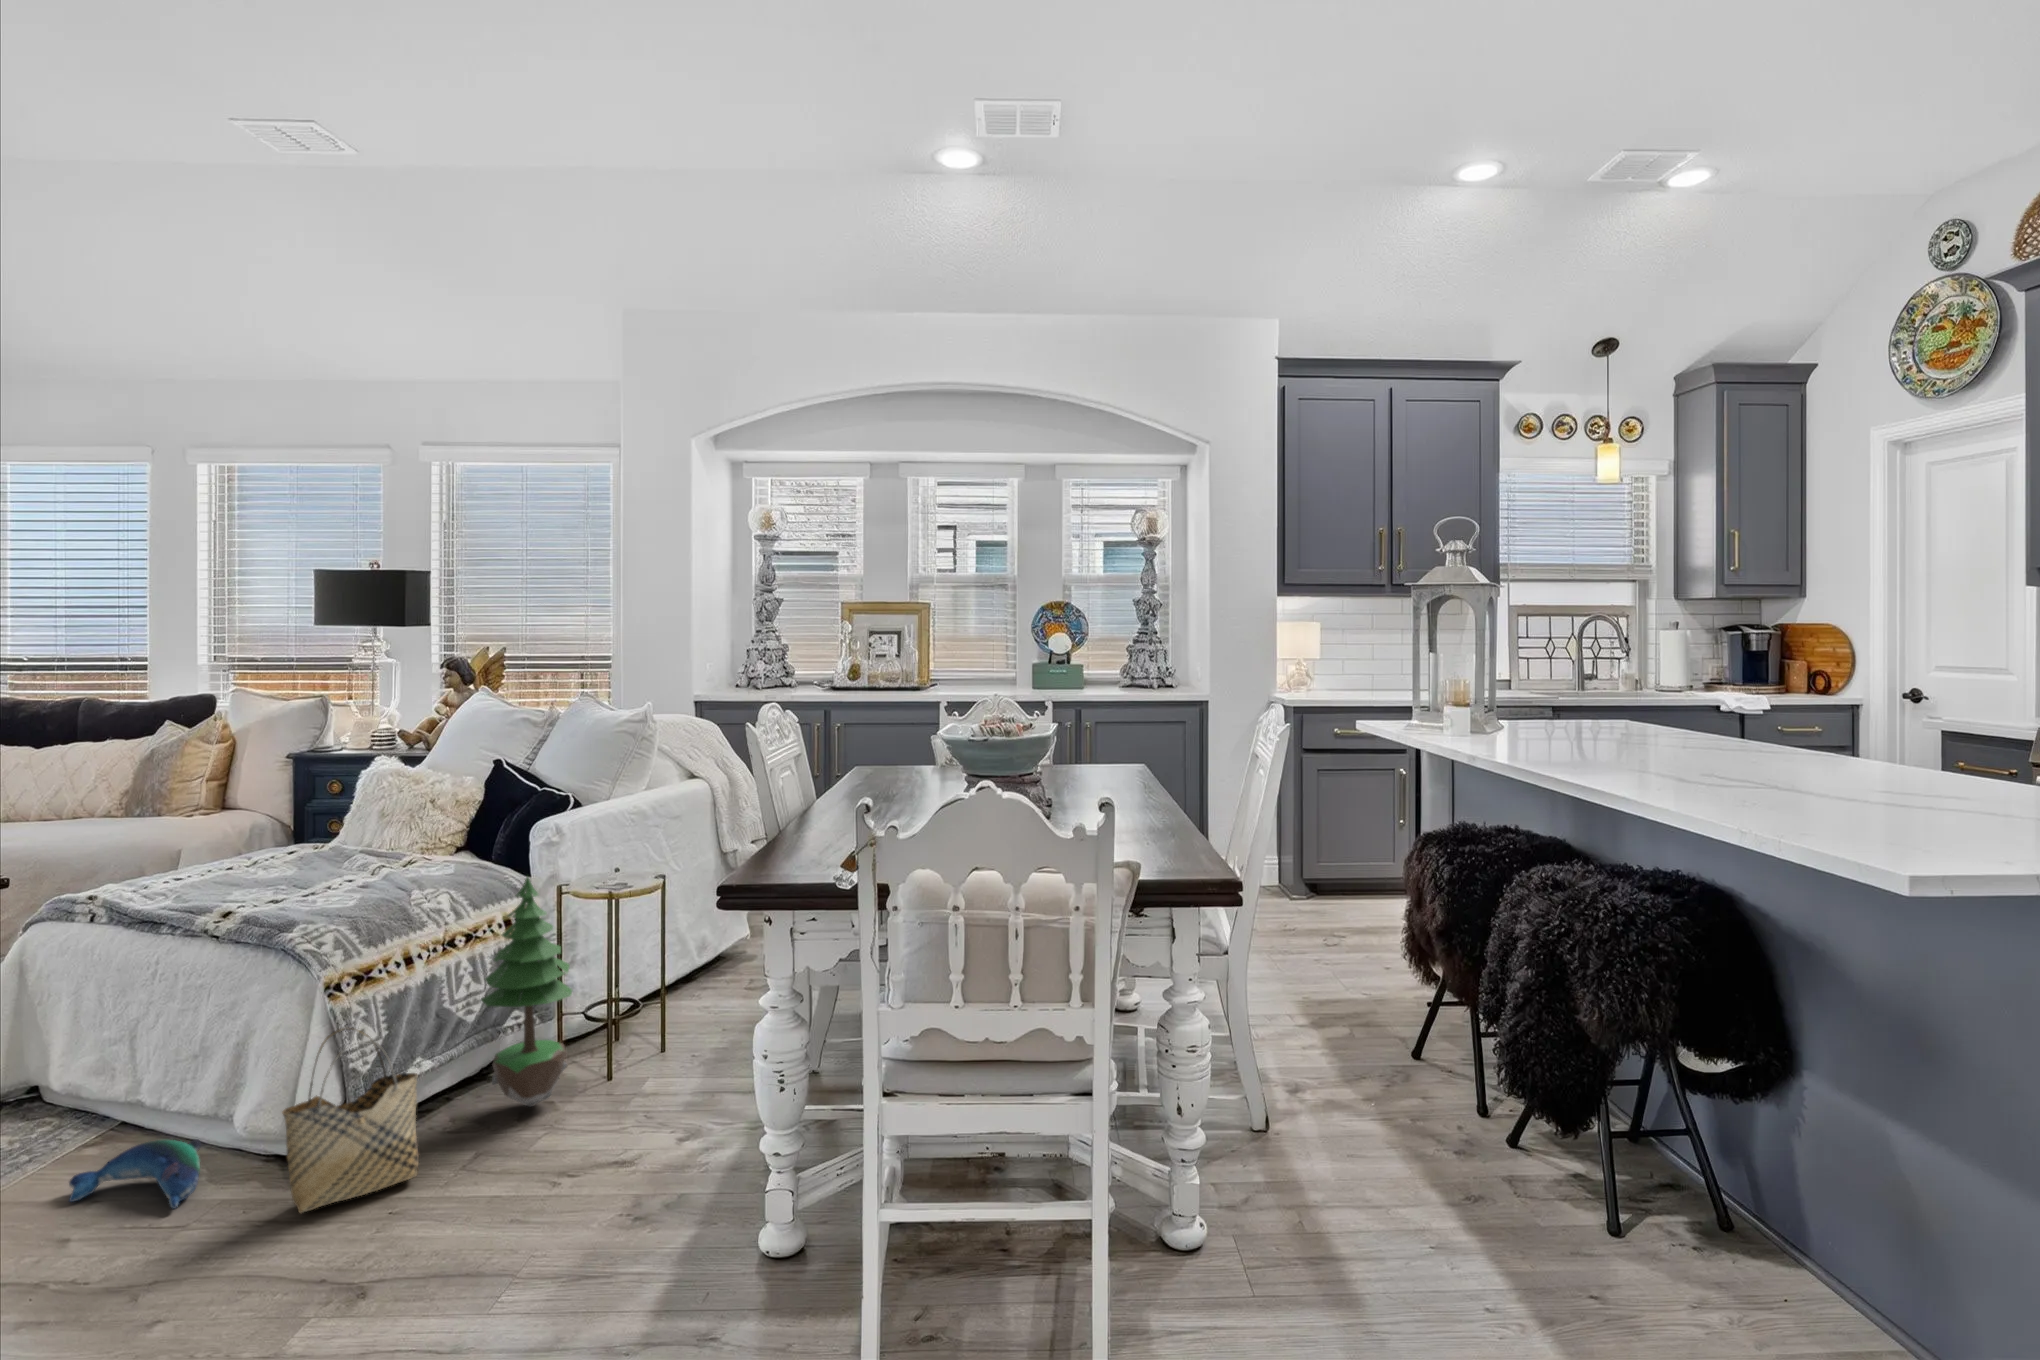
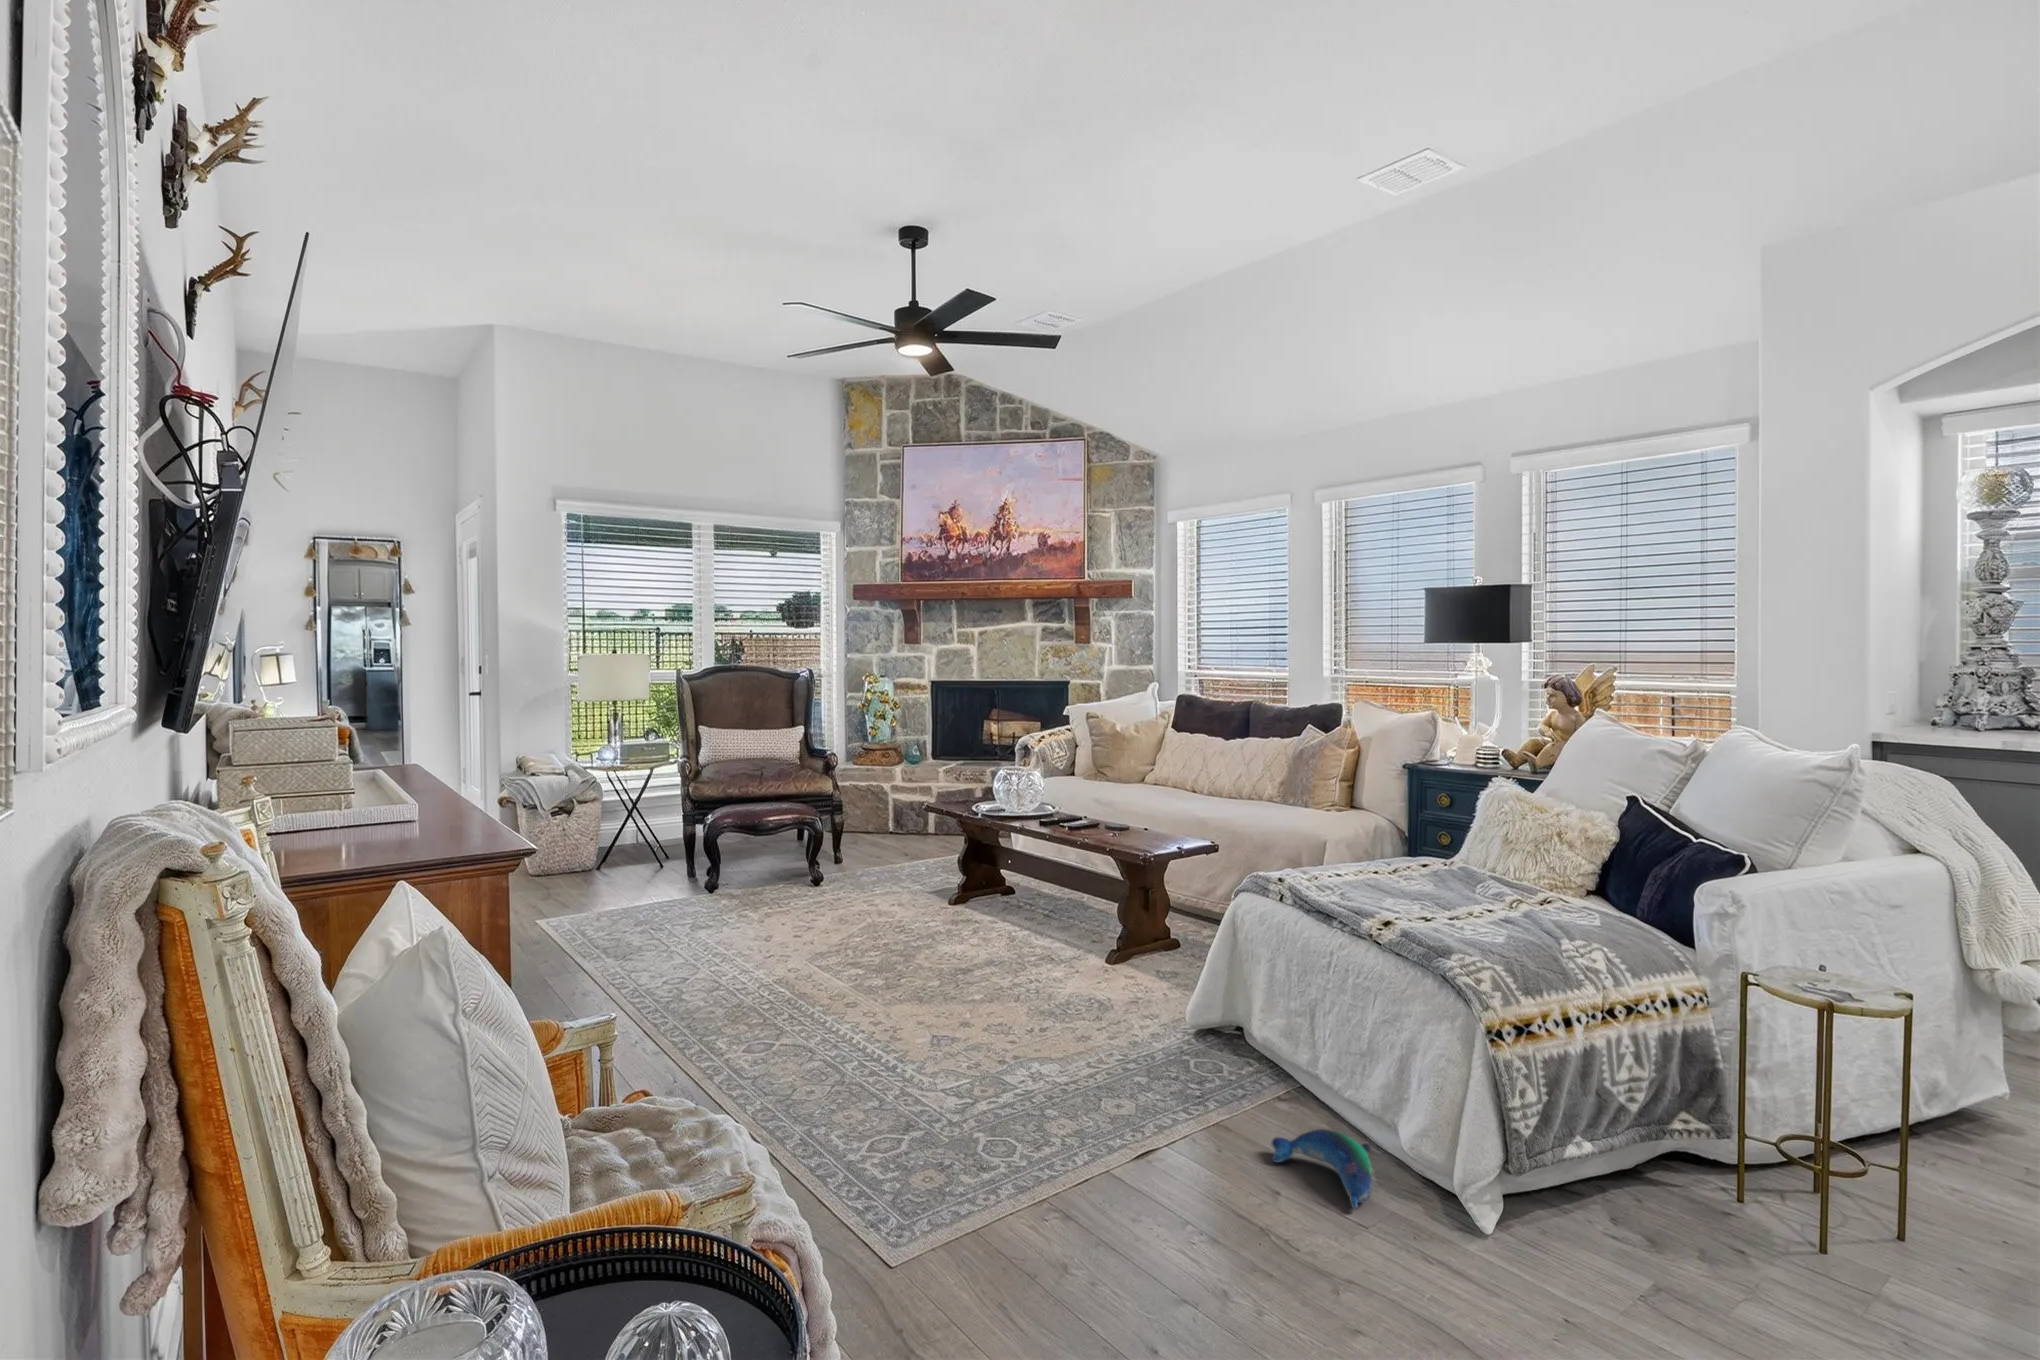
potted tree: present [481,877,572,1107] -> none [1651,955,1777,1245]
woven basket: present [282,1028,419,1214] -> none [1454,1084,1593,1286]

